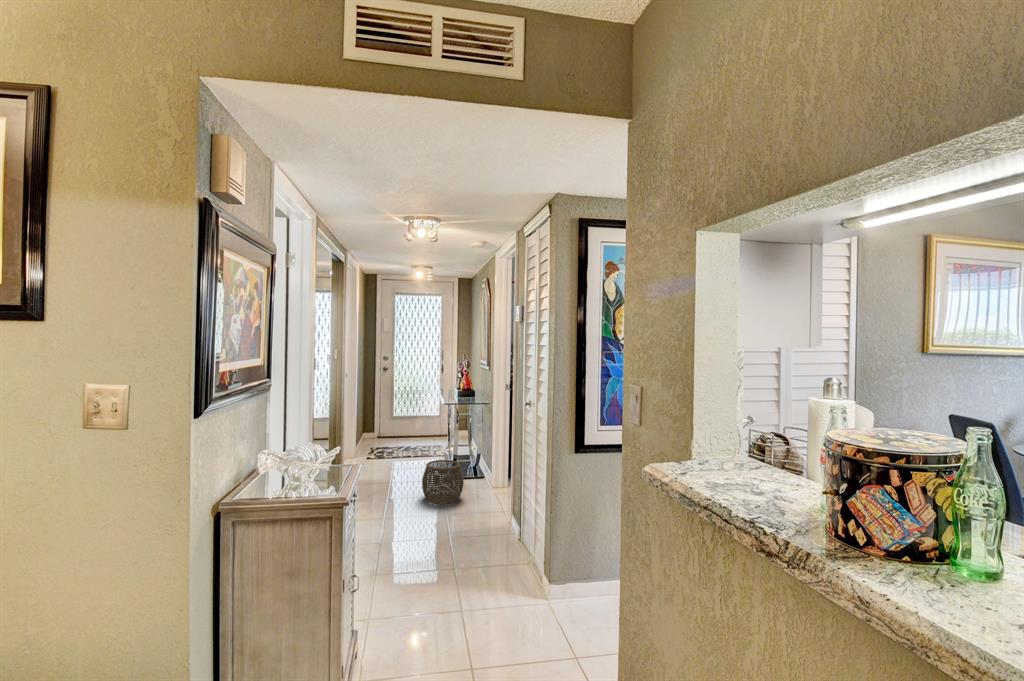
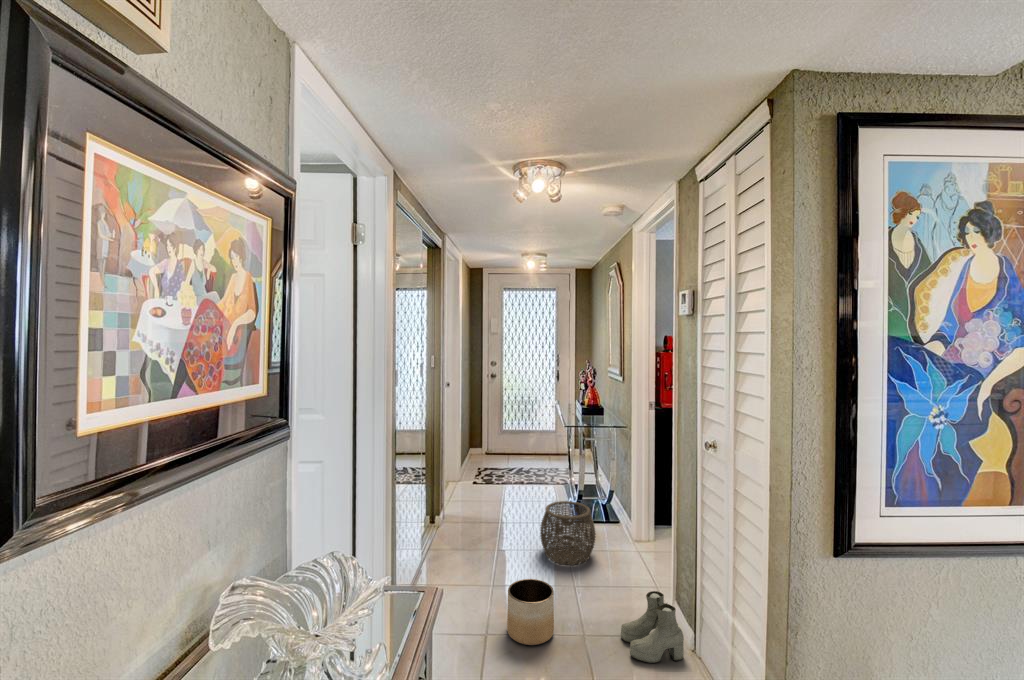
planter: none [396,505,429,545] -> present [507,579,554,645]
boots: none [474,505,513,547] -> present [621,591,684,663]

